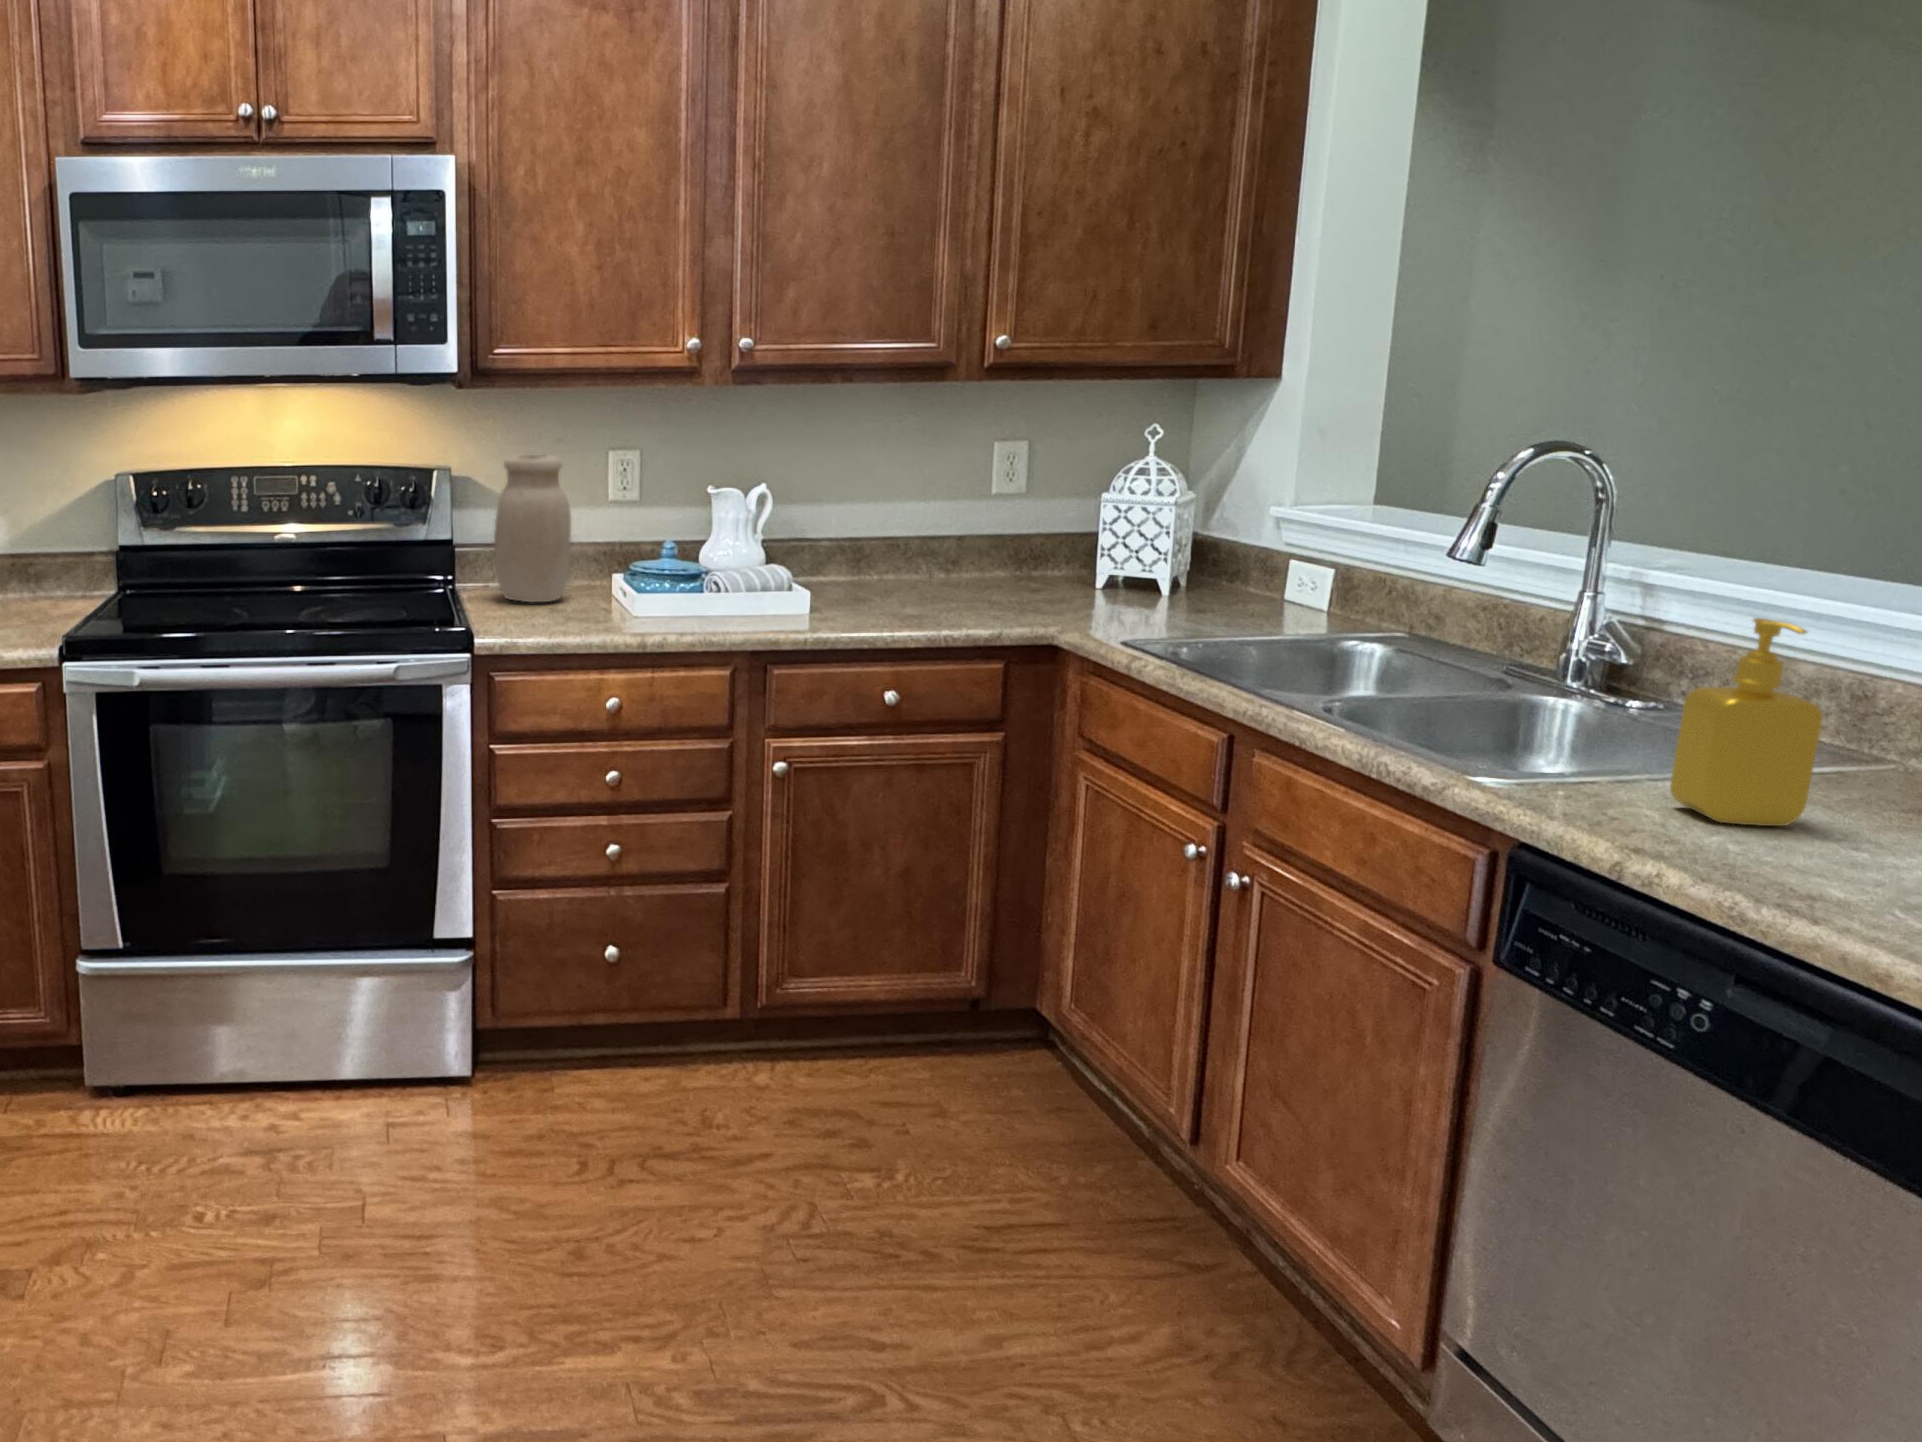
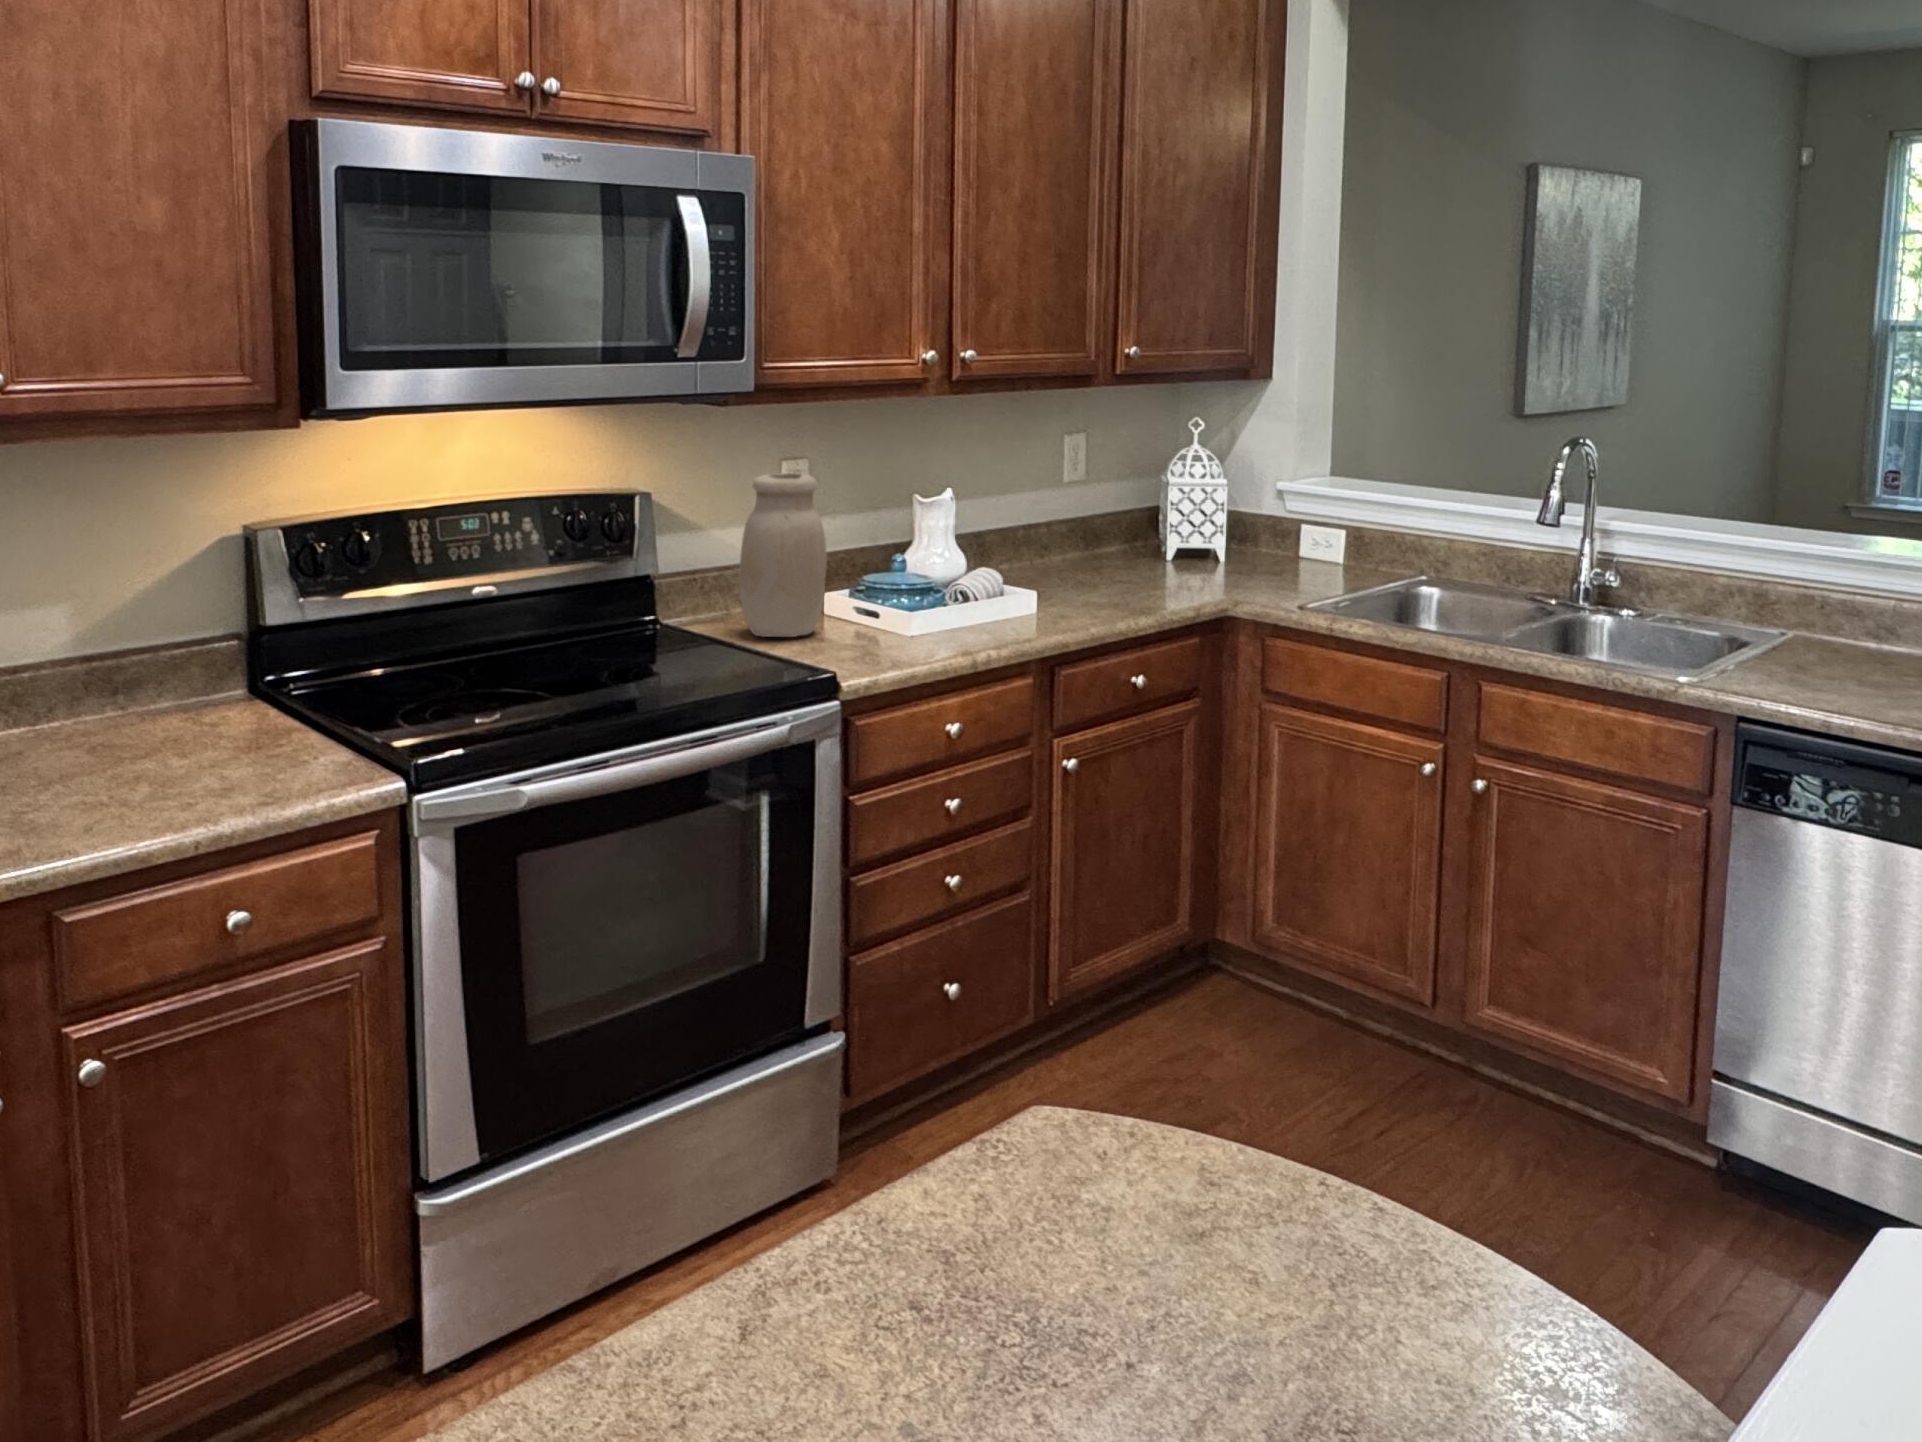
soap dispenser: present [1670,618,1822,826] -> none [1763,553,1828,681]

